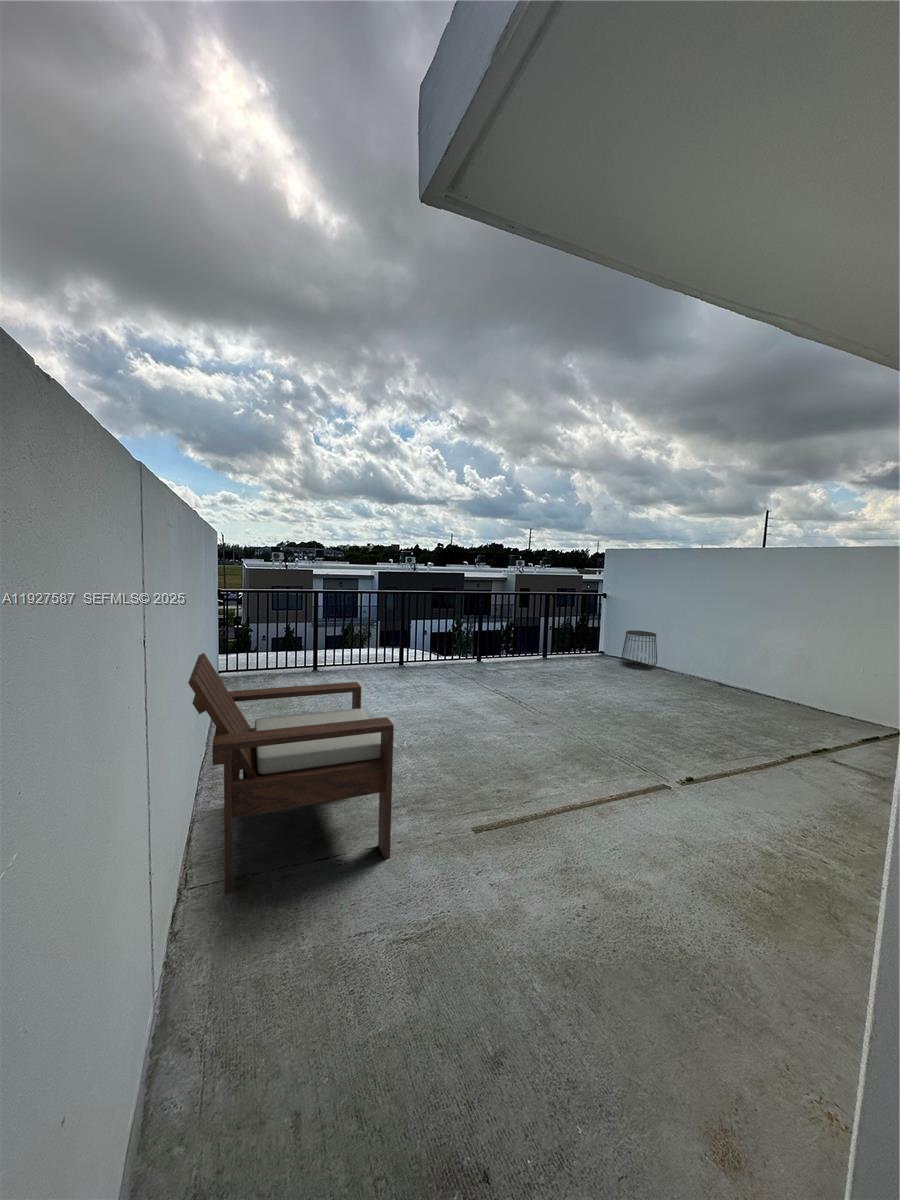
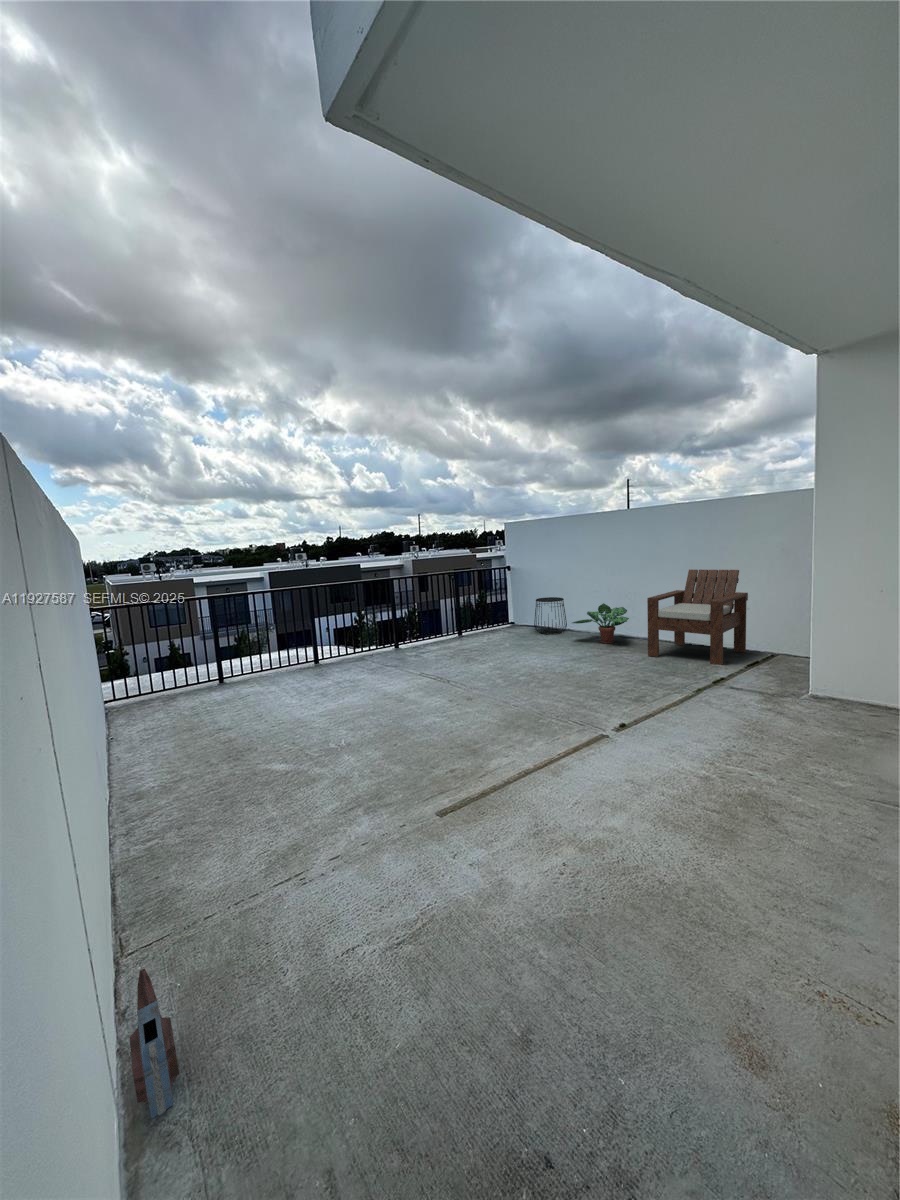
potted plant: none [659,645,726,689] -> present [572,603,629,643]
chair: present [188,653,394,894] -> present [647,570,748,665]
watering can: none [168,901,205,1025] -> present [130,969,179,1119]

